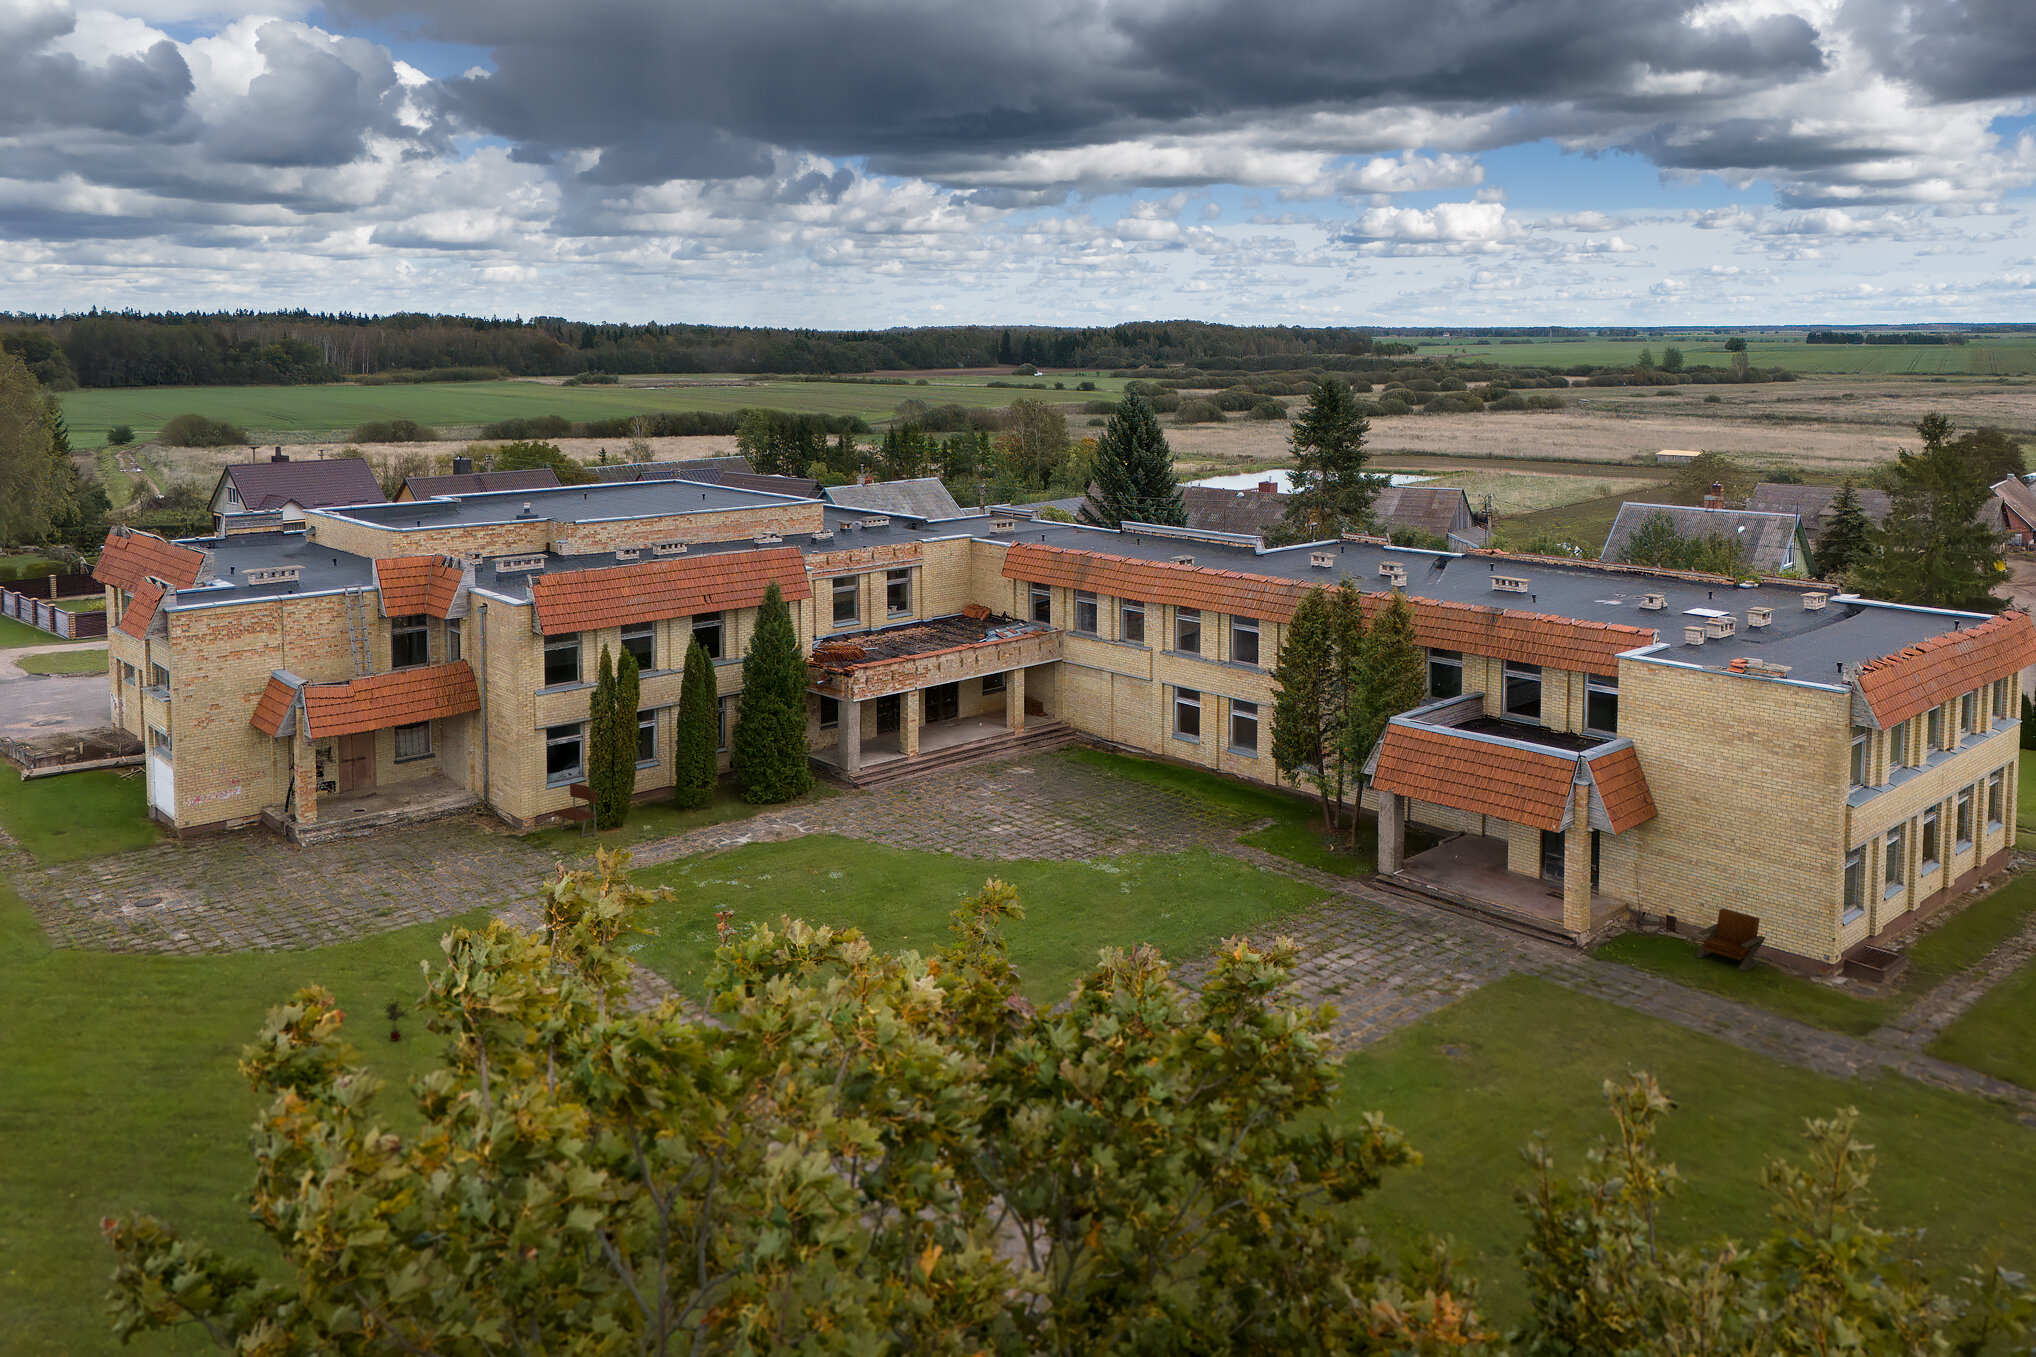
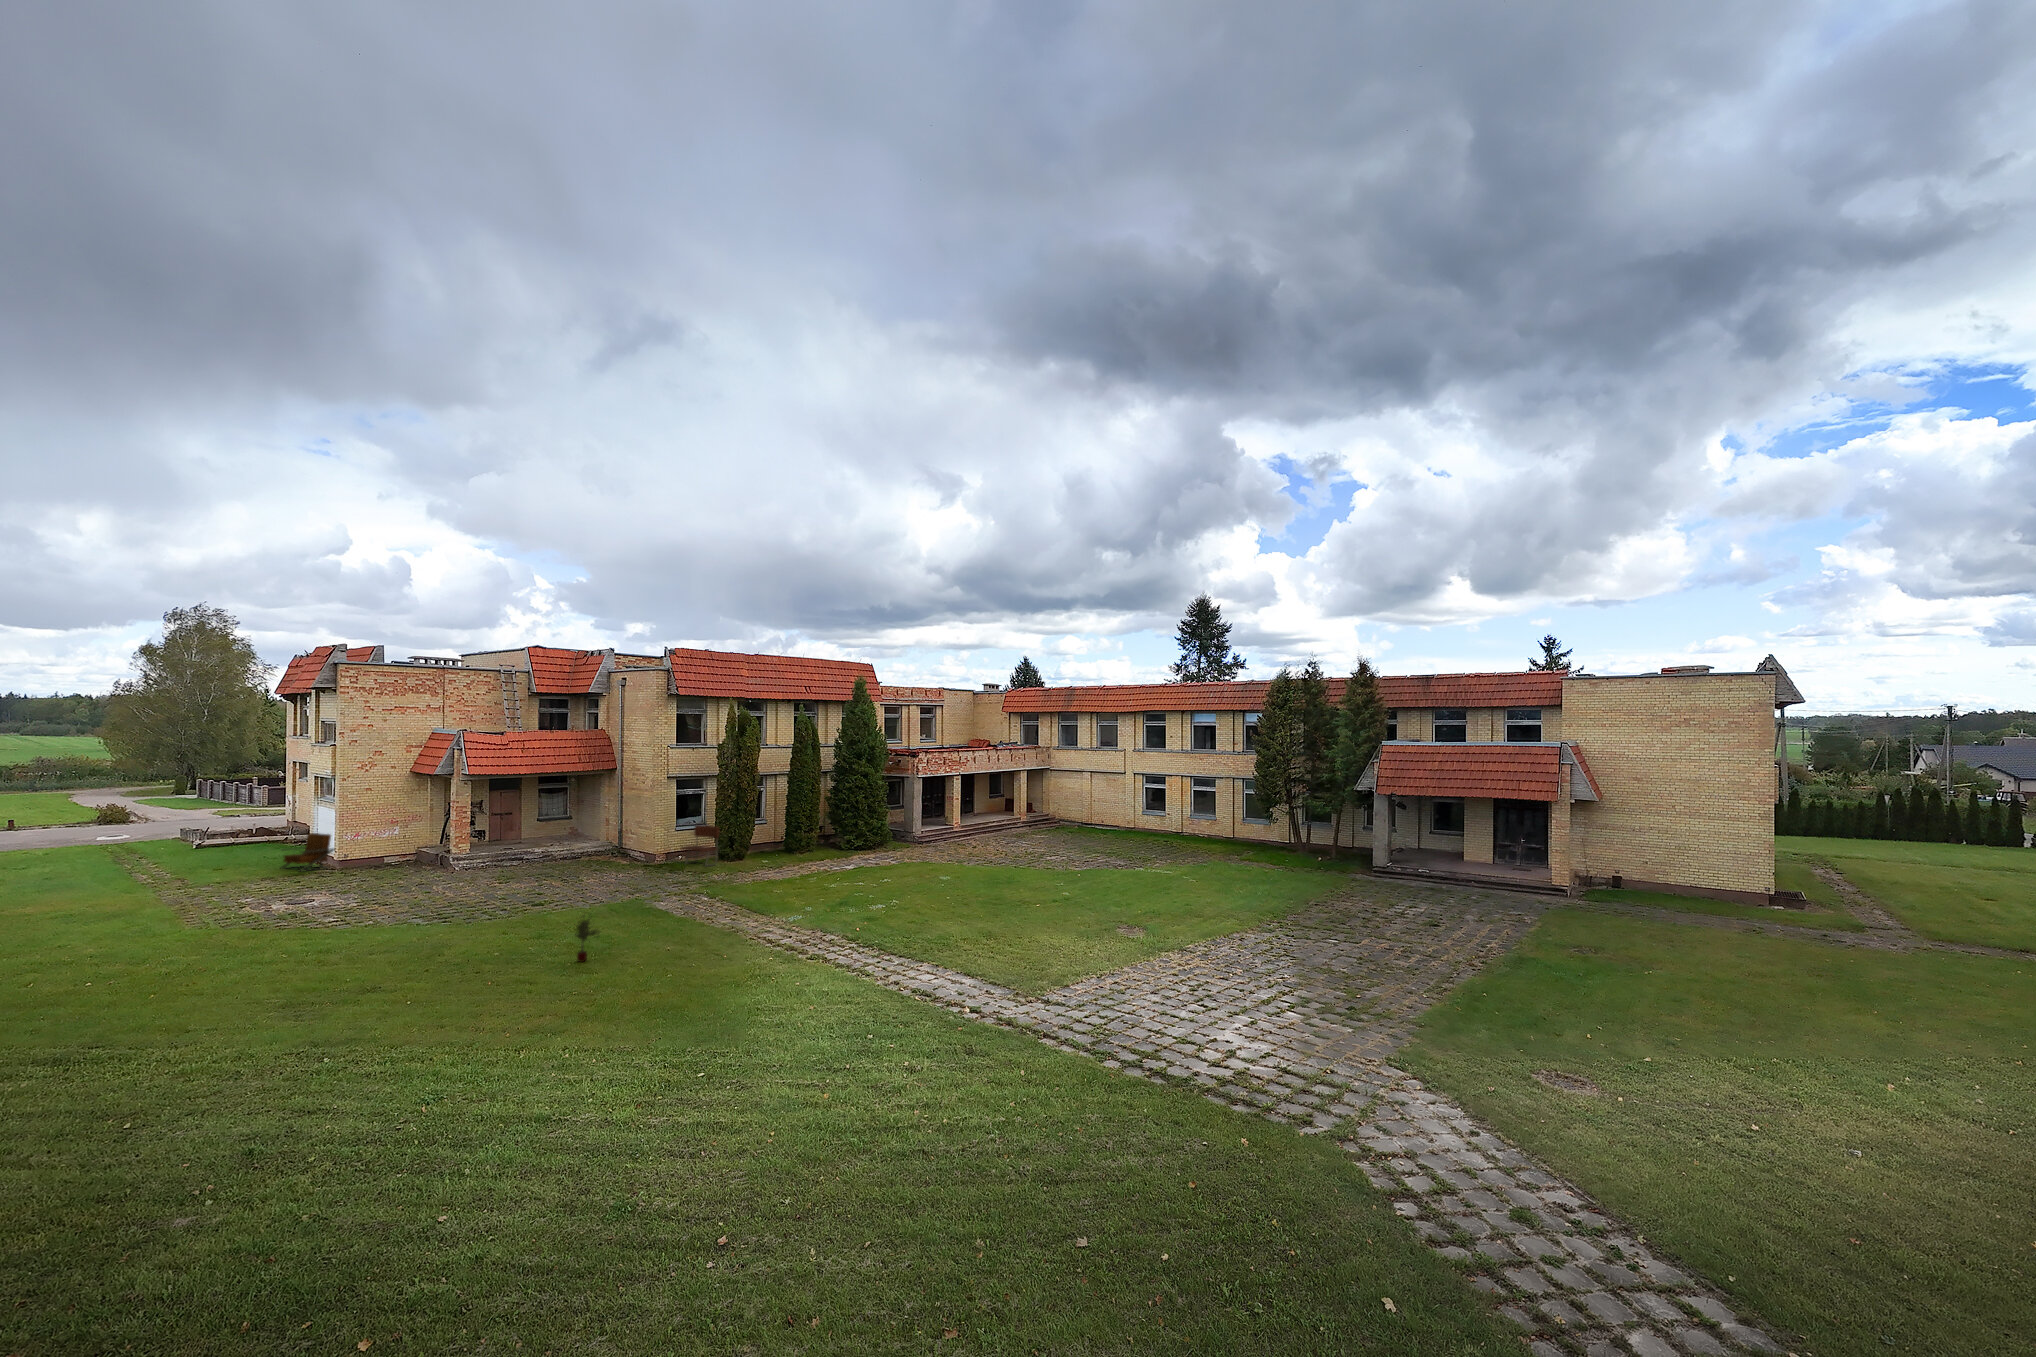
lounge chair: present [1696,909,1766,971] -> present [281,833,334,872]

